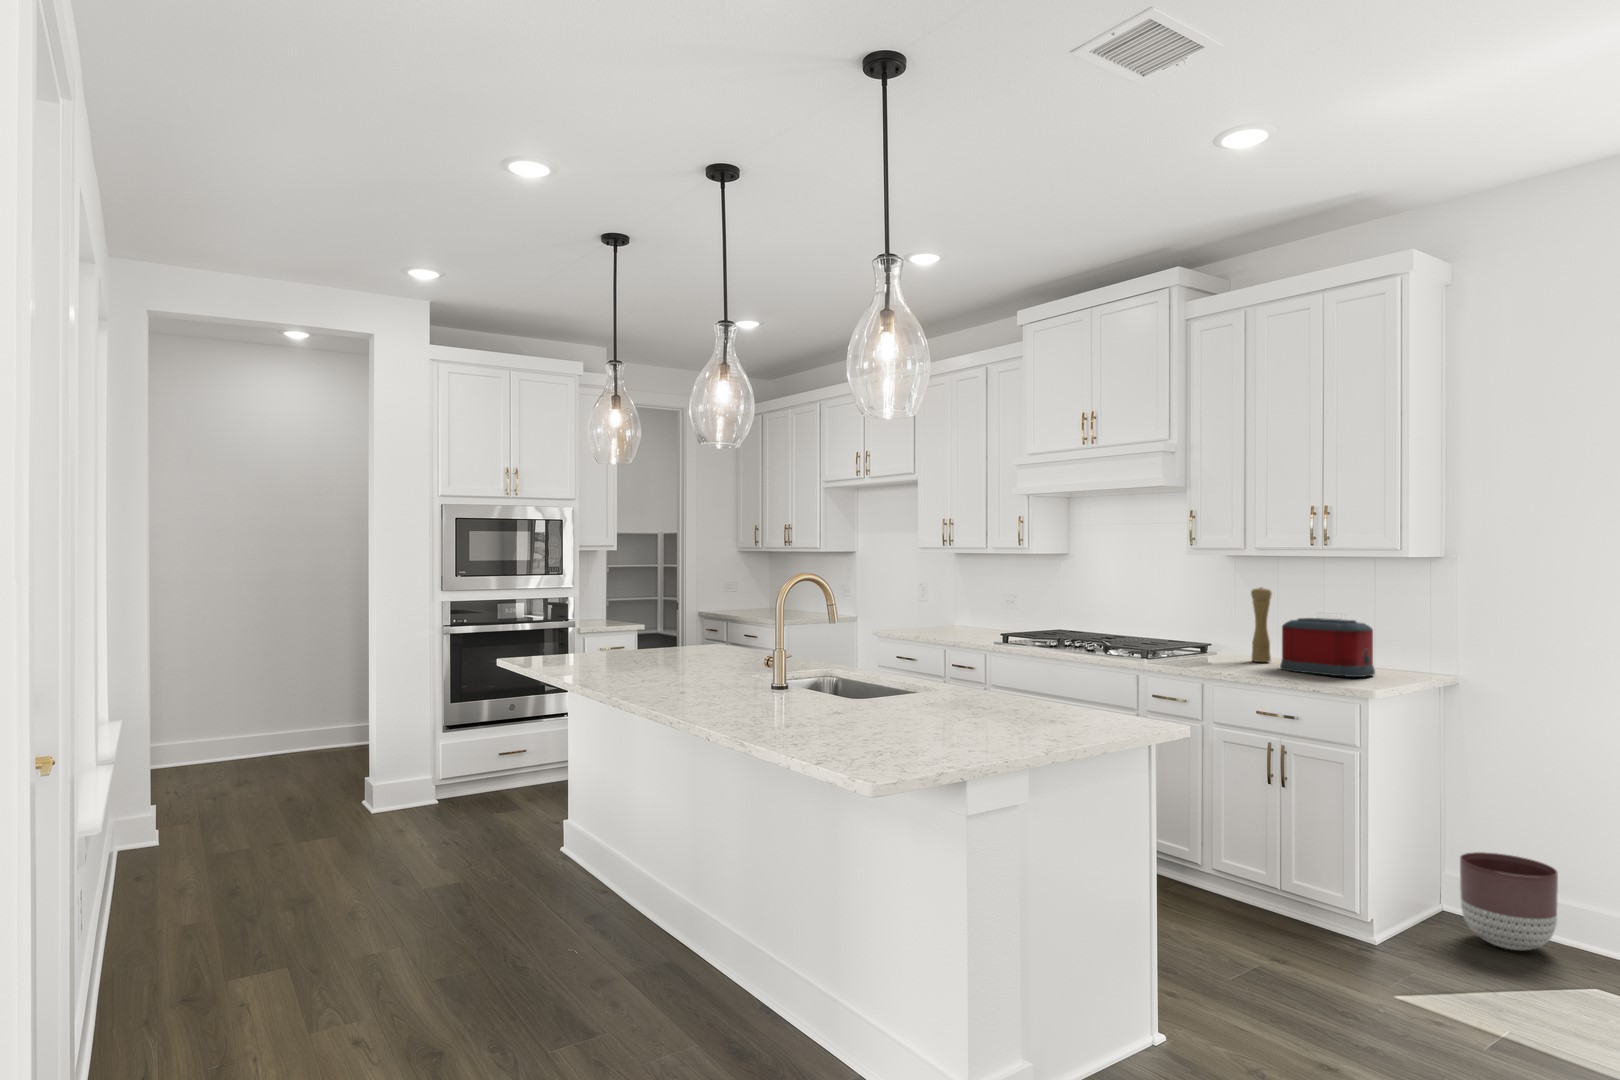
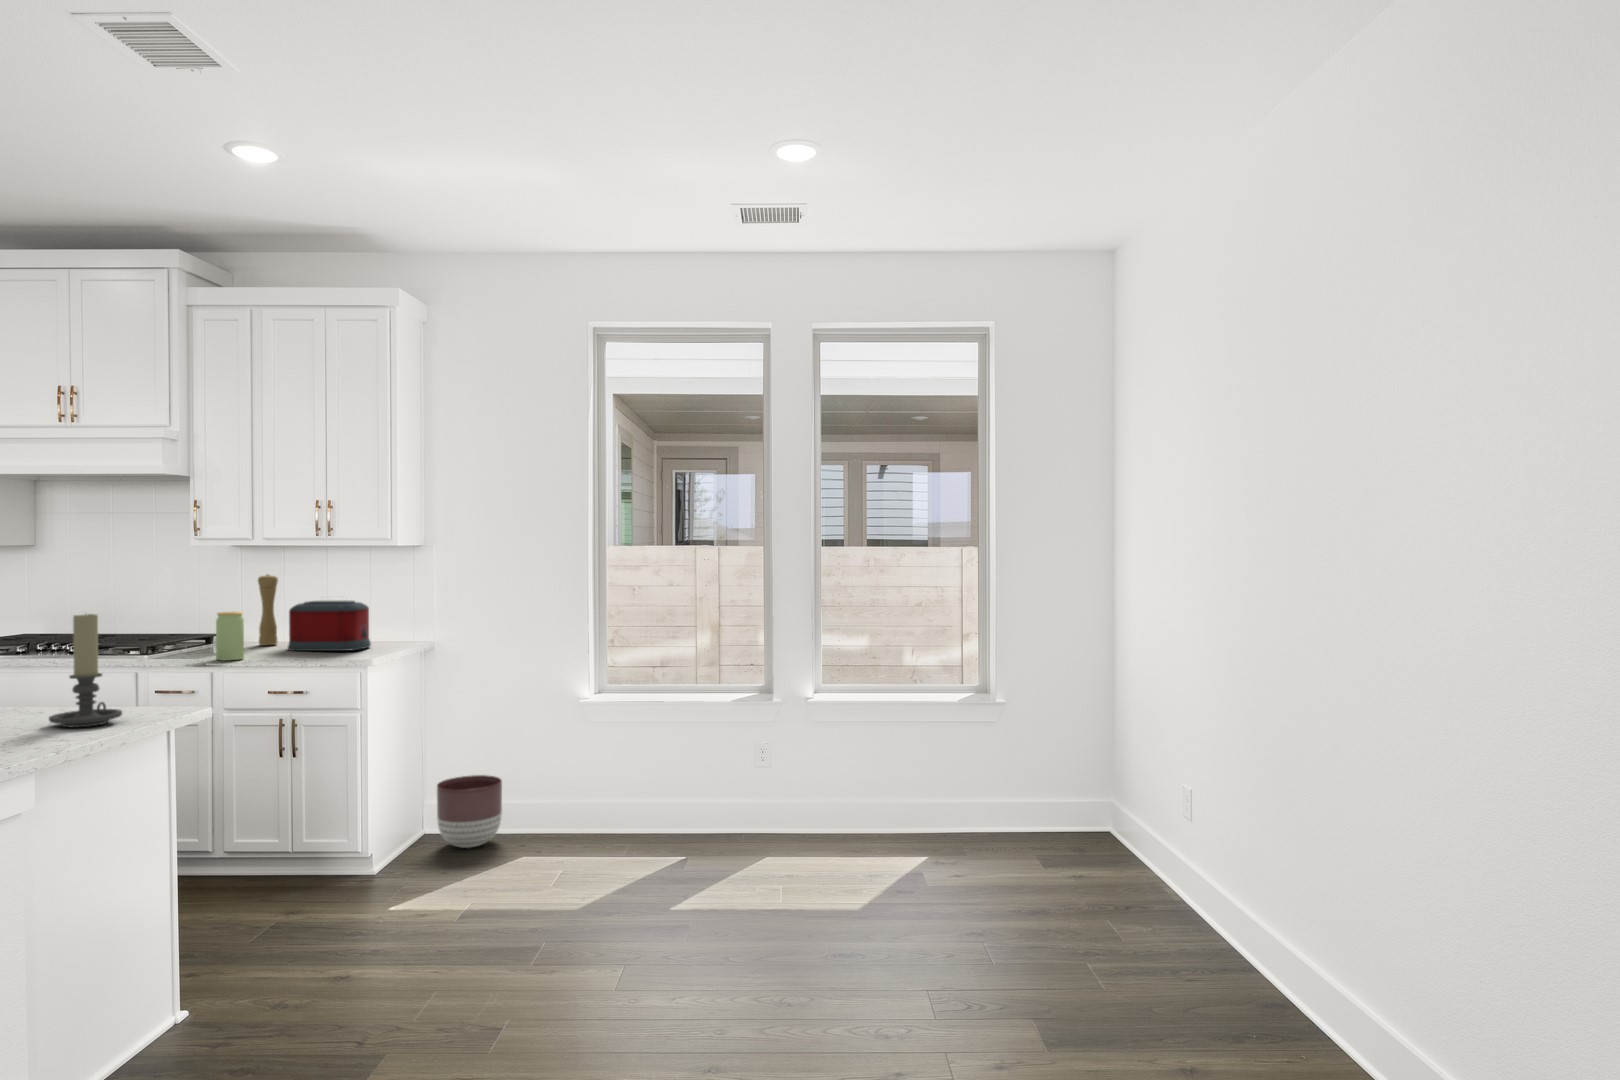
candle holder: none [1038,607,1098,718] -> present [49,614,122,727]
jar: none [1206,623,1234,673] -> present [216,612,244,660]

